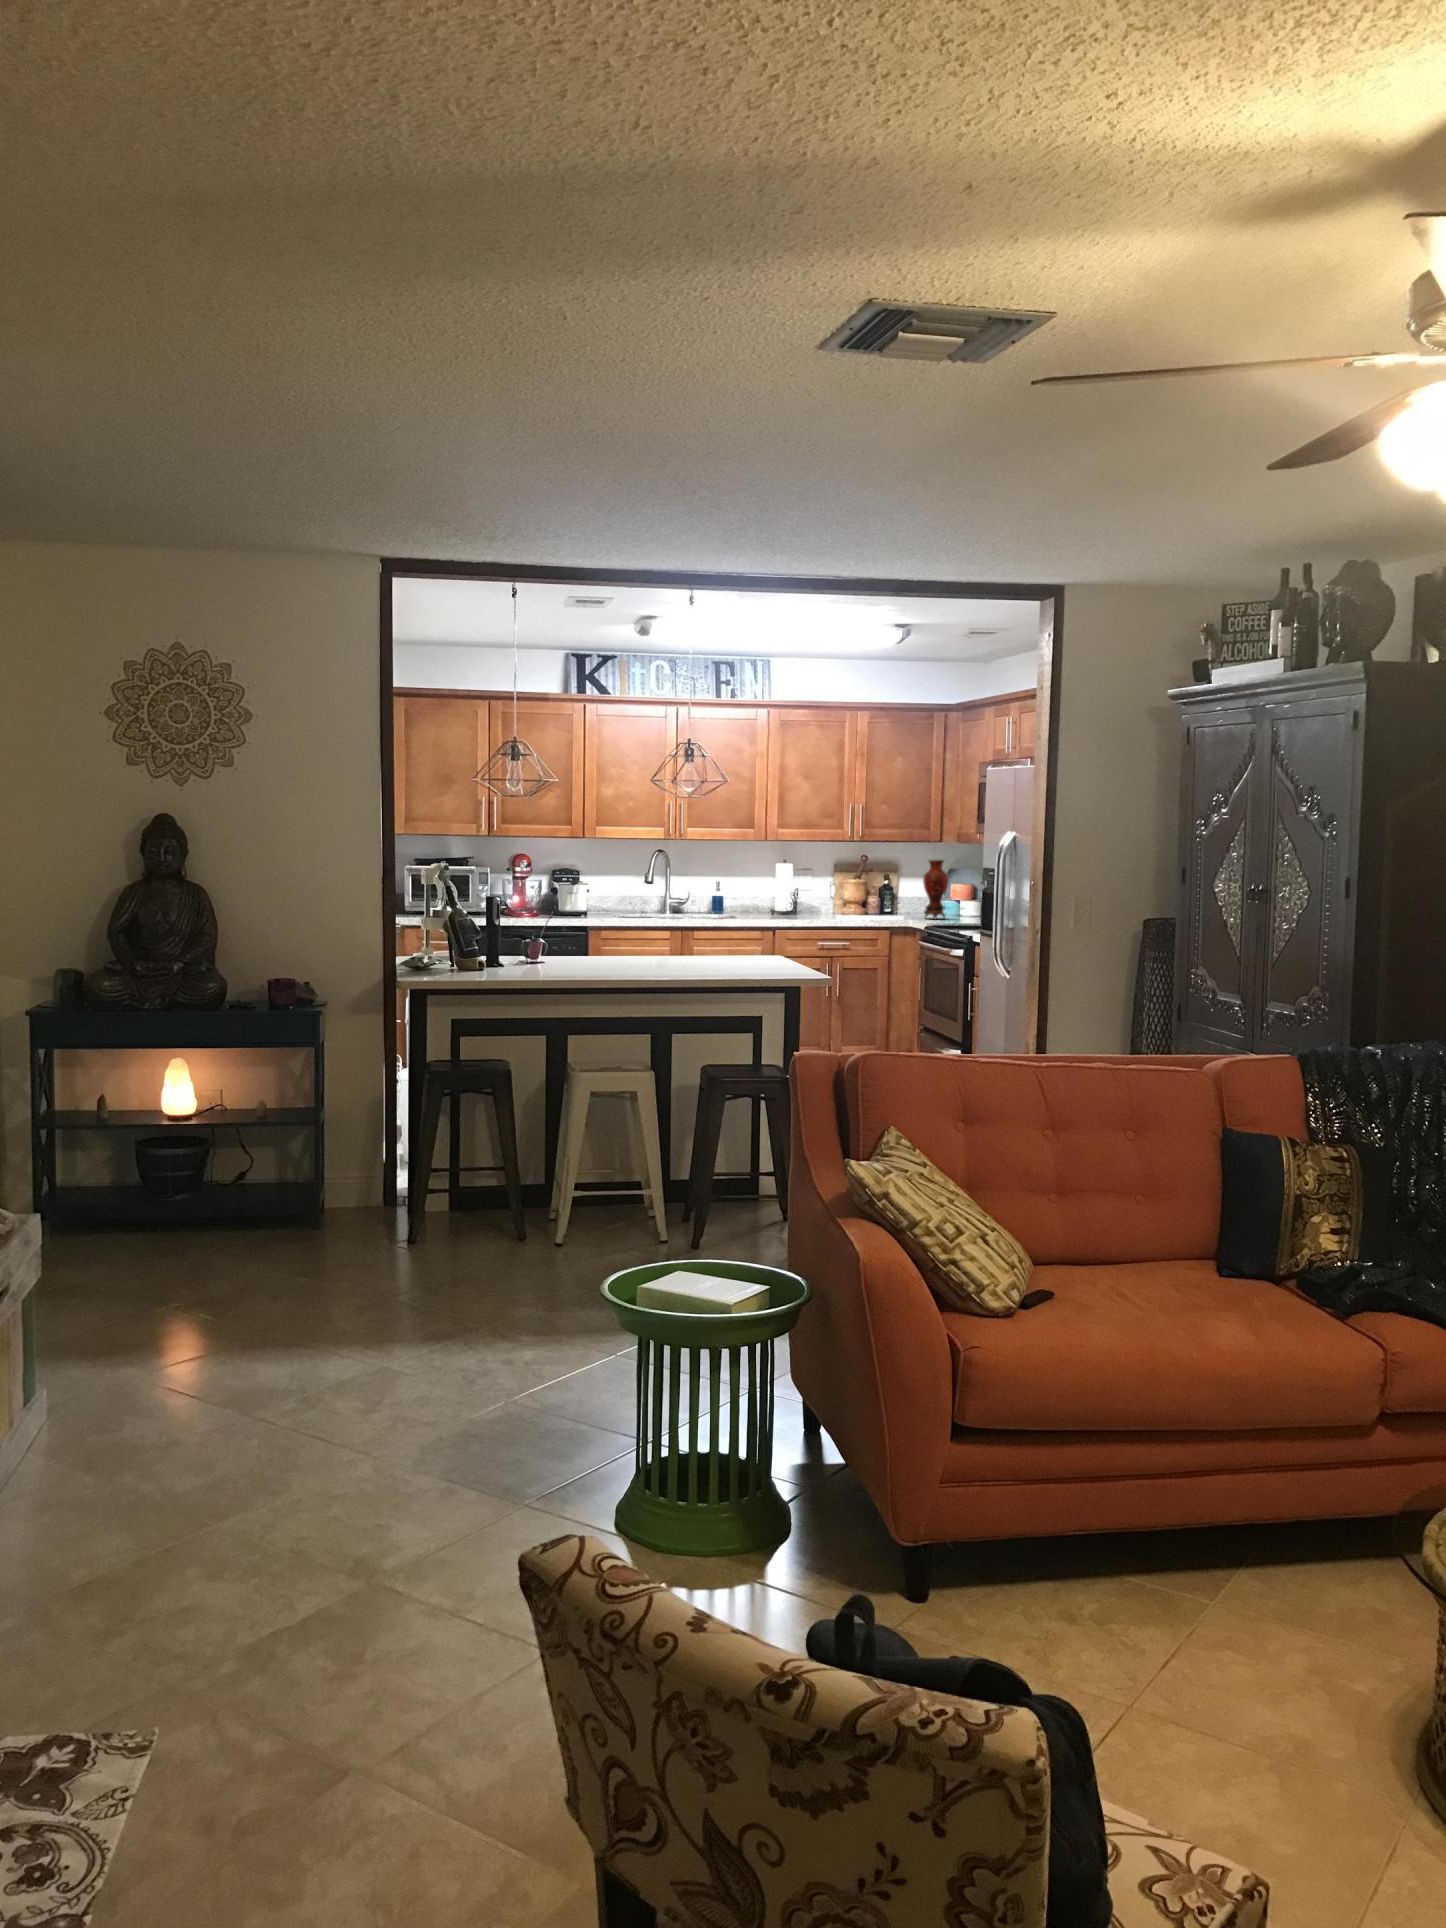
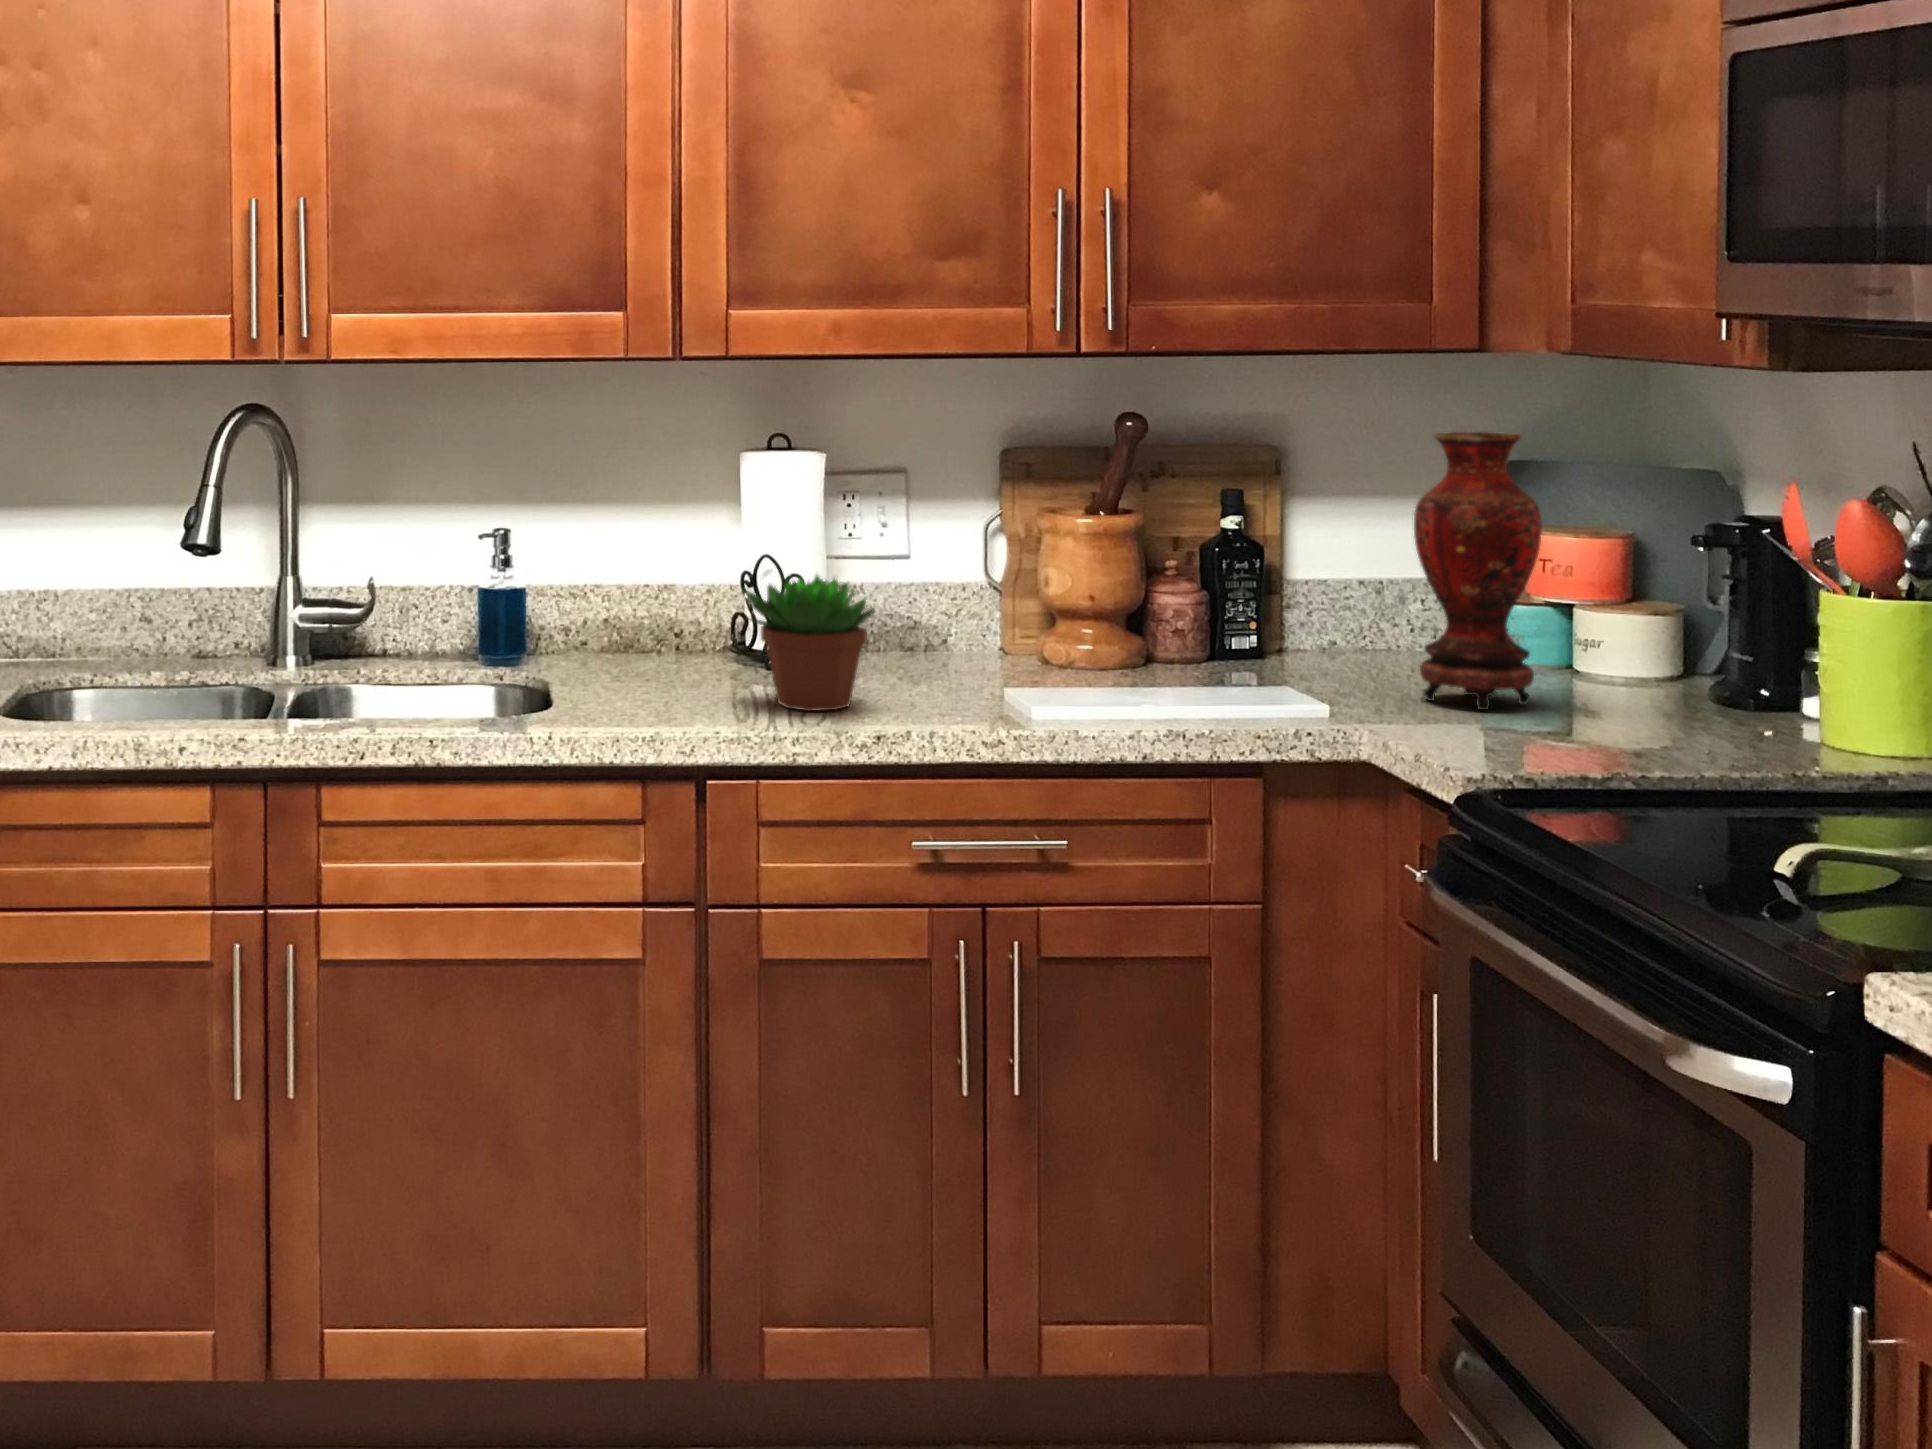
succulent plant: none [779,889,809,919] -> present [745,575,874,711]

